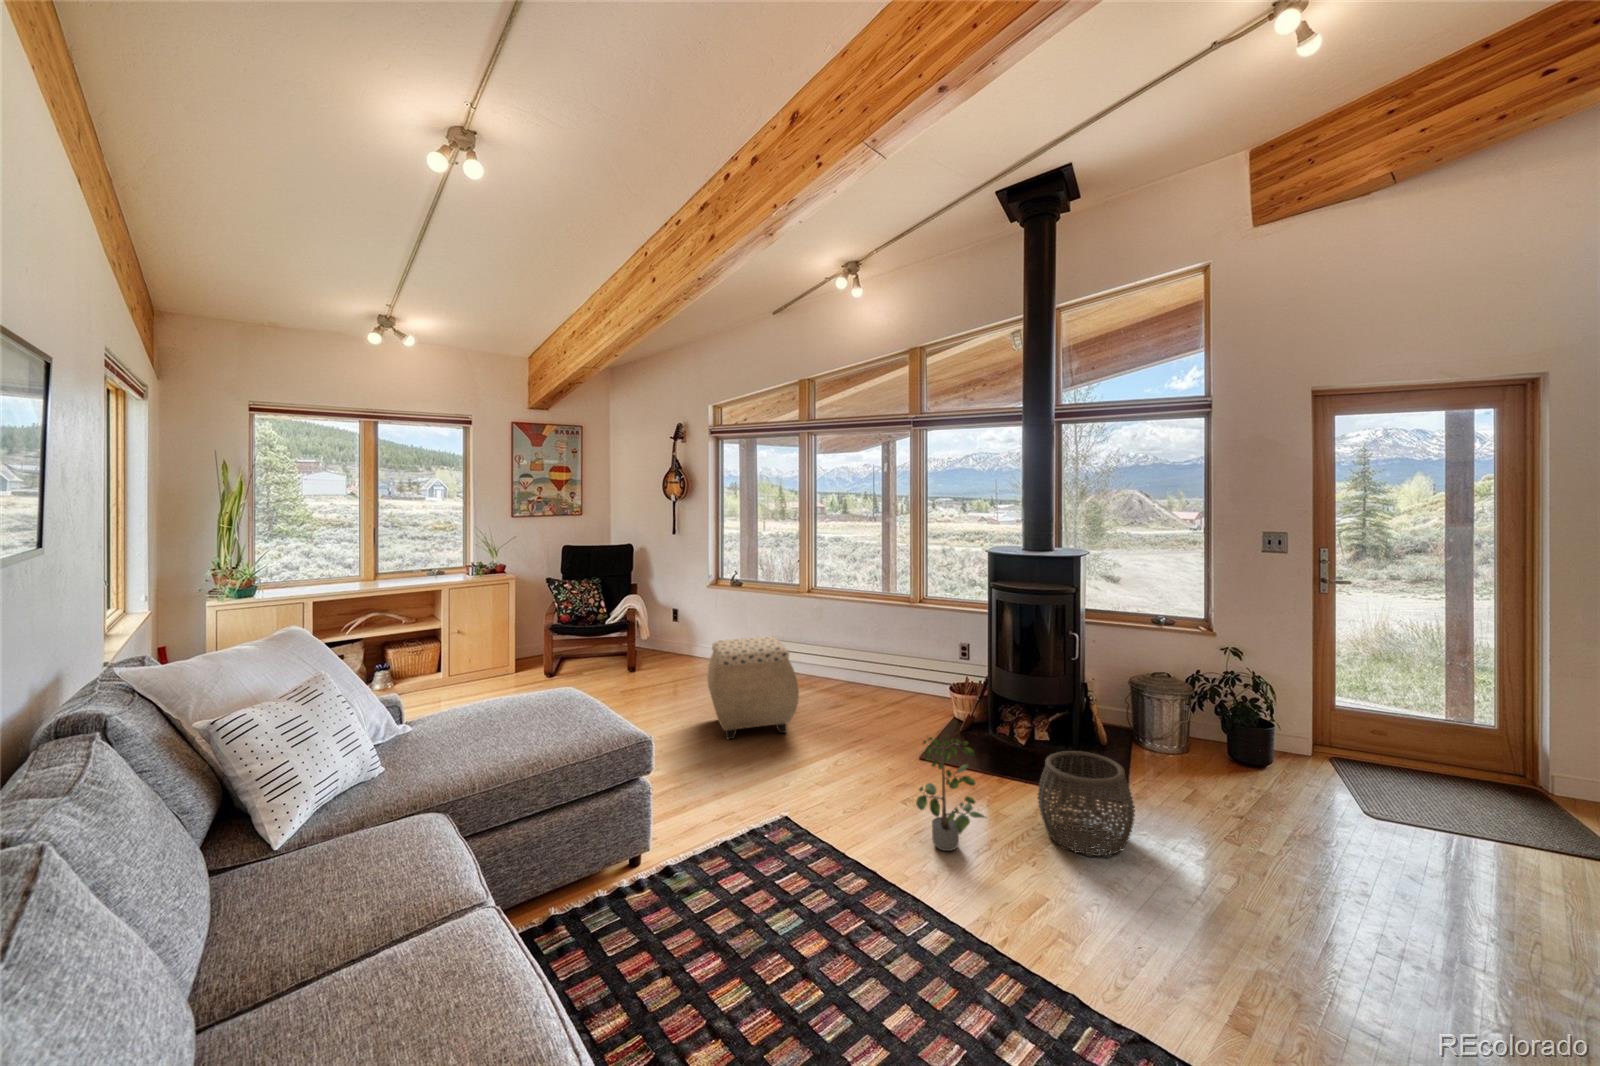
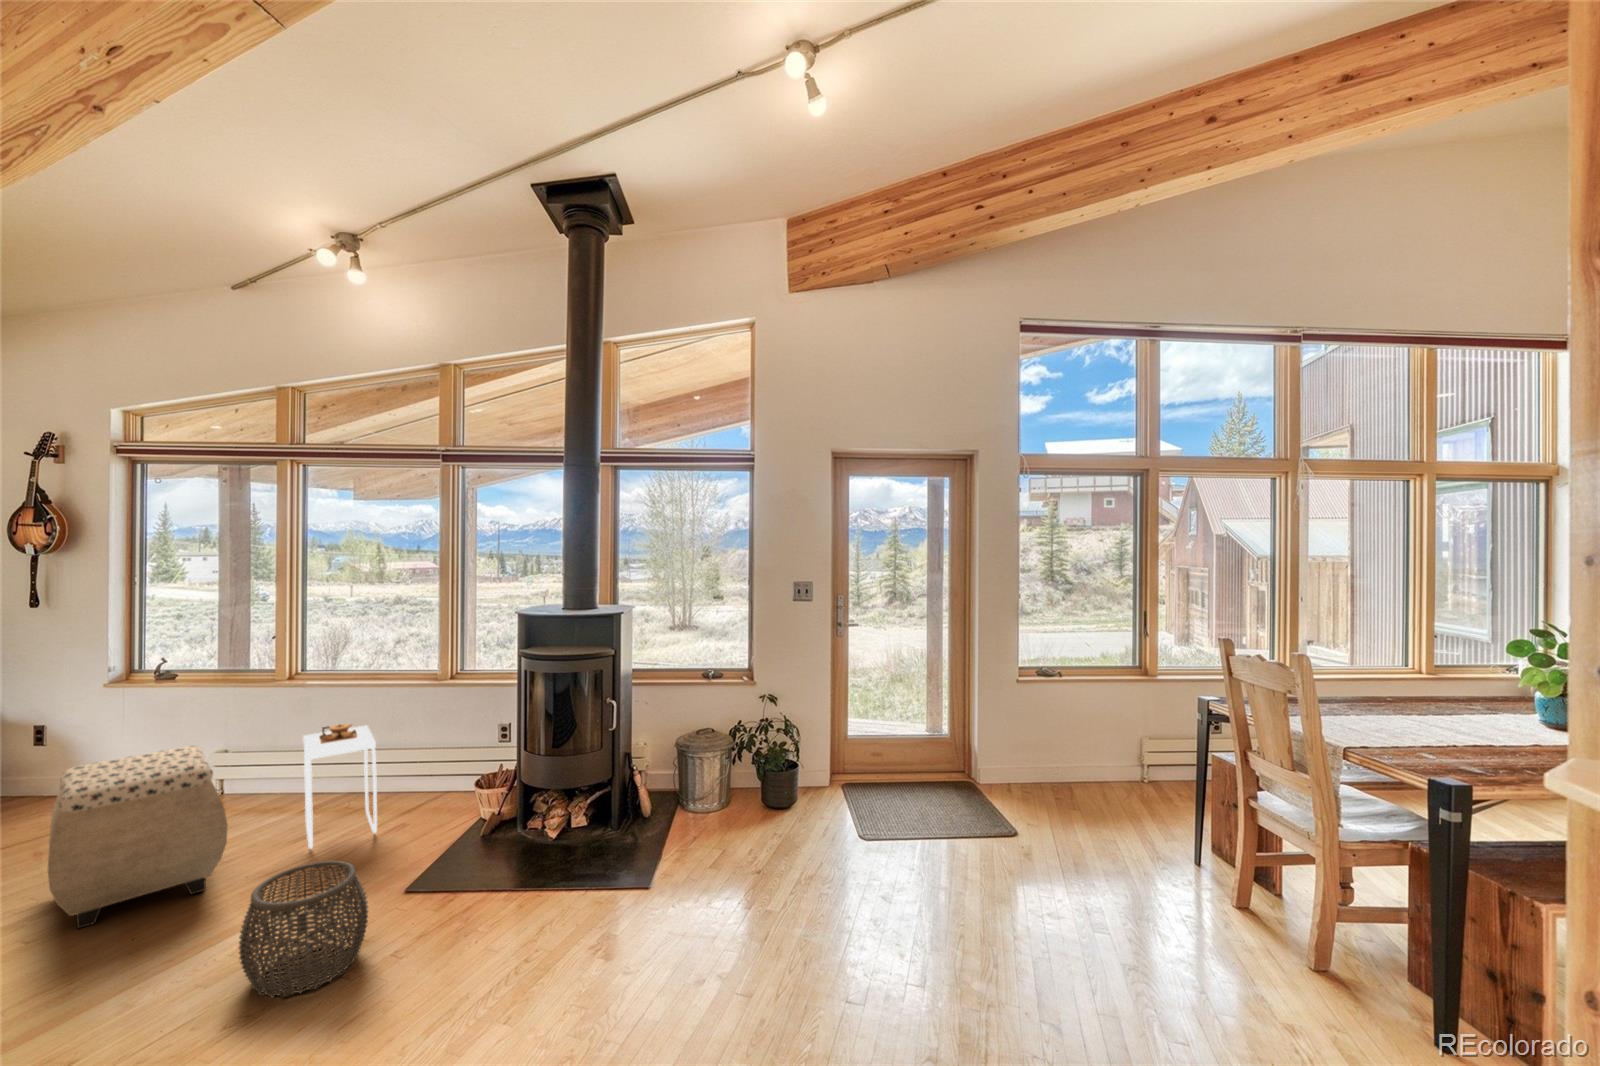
side table: none [831,634,882,720] -> present [303,724,377,849]
potted plant: present [916,737,985,851] -> none [371,867,470,1020]
woven basket: present [1038,751,1135,857] -> present [239,861,368,997]

